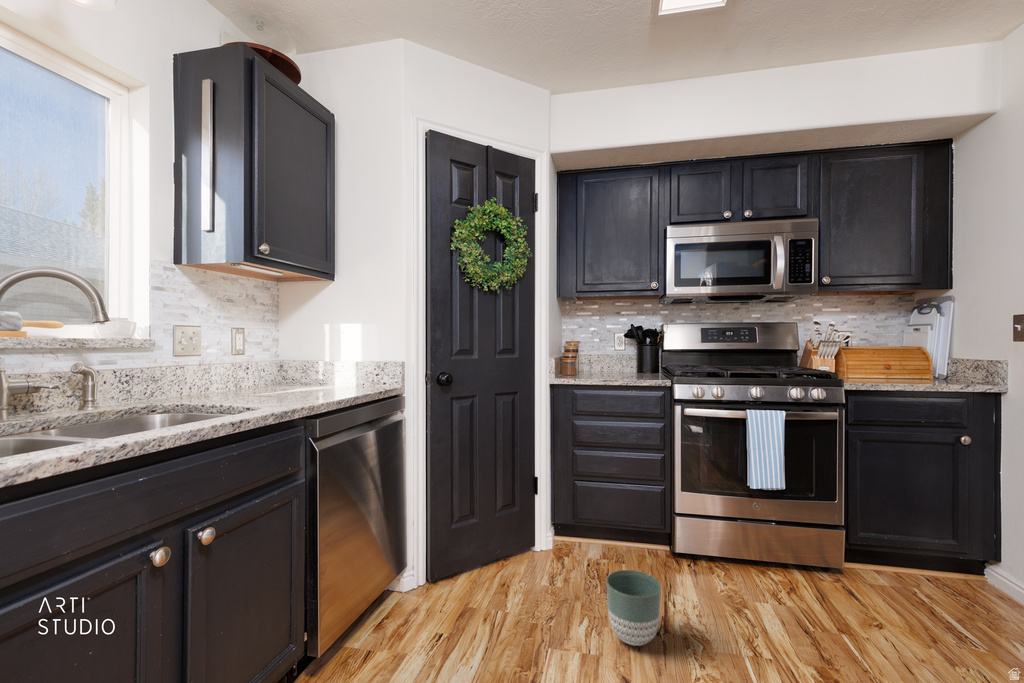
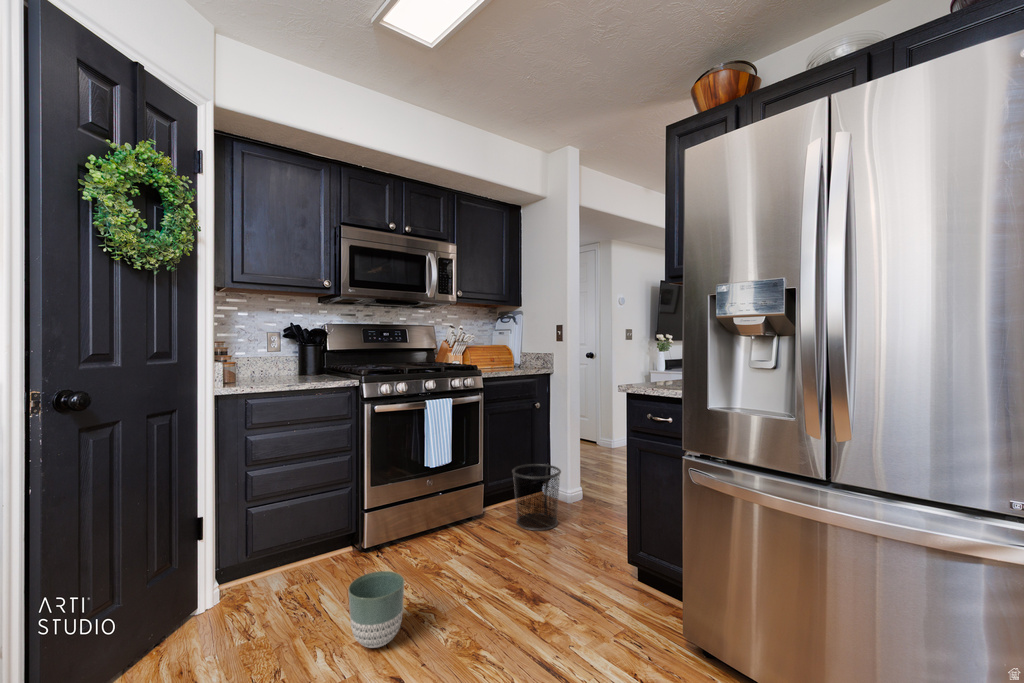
waste bin: none [889,521,989,632] -> present [512,464,561,531]

